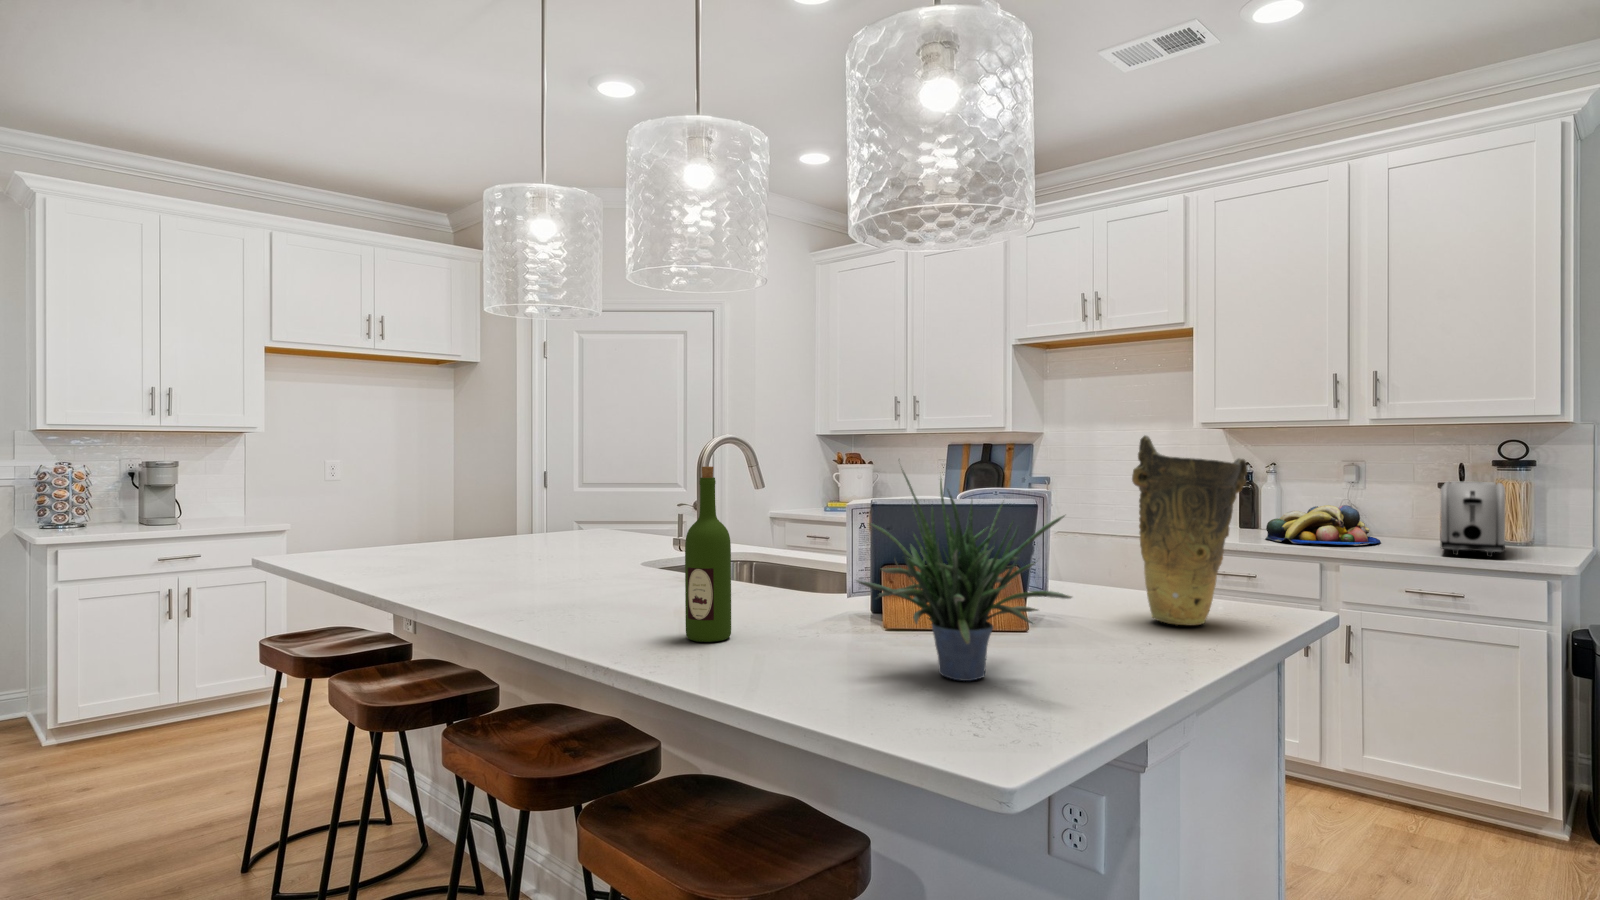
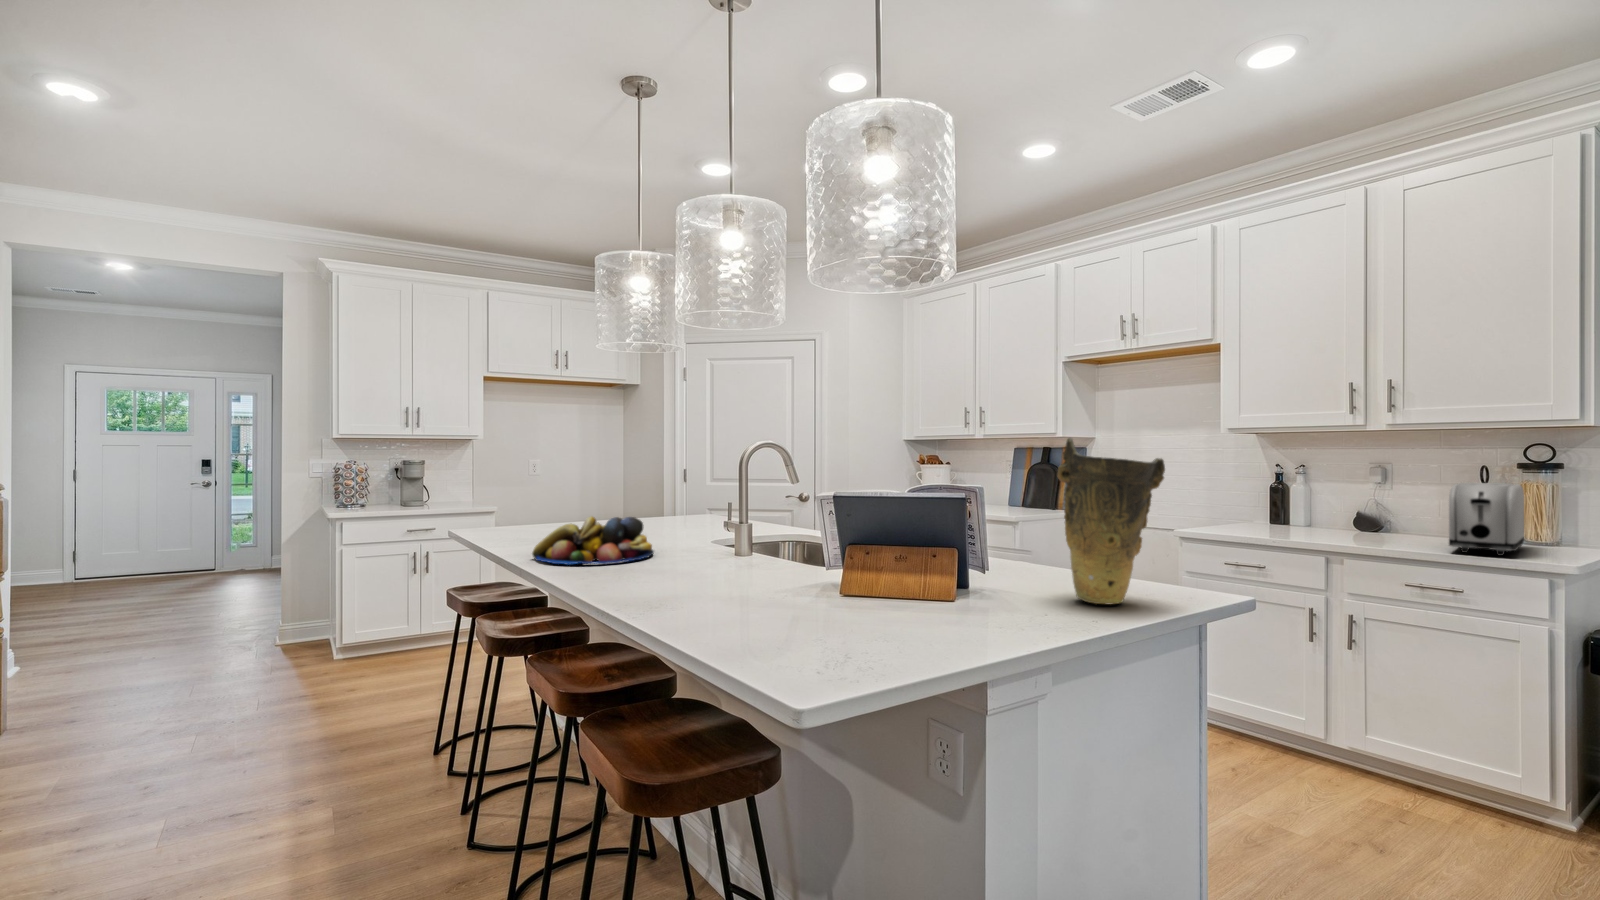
wine bottle: present [685,466,731,642] -> none [678,463,714,601]
potted plant: present [858,469,1072,681] -> none [776,456,936,640]
fruit bowl: present [1266,505,1380,545] -> present [532,516,654,565]

